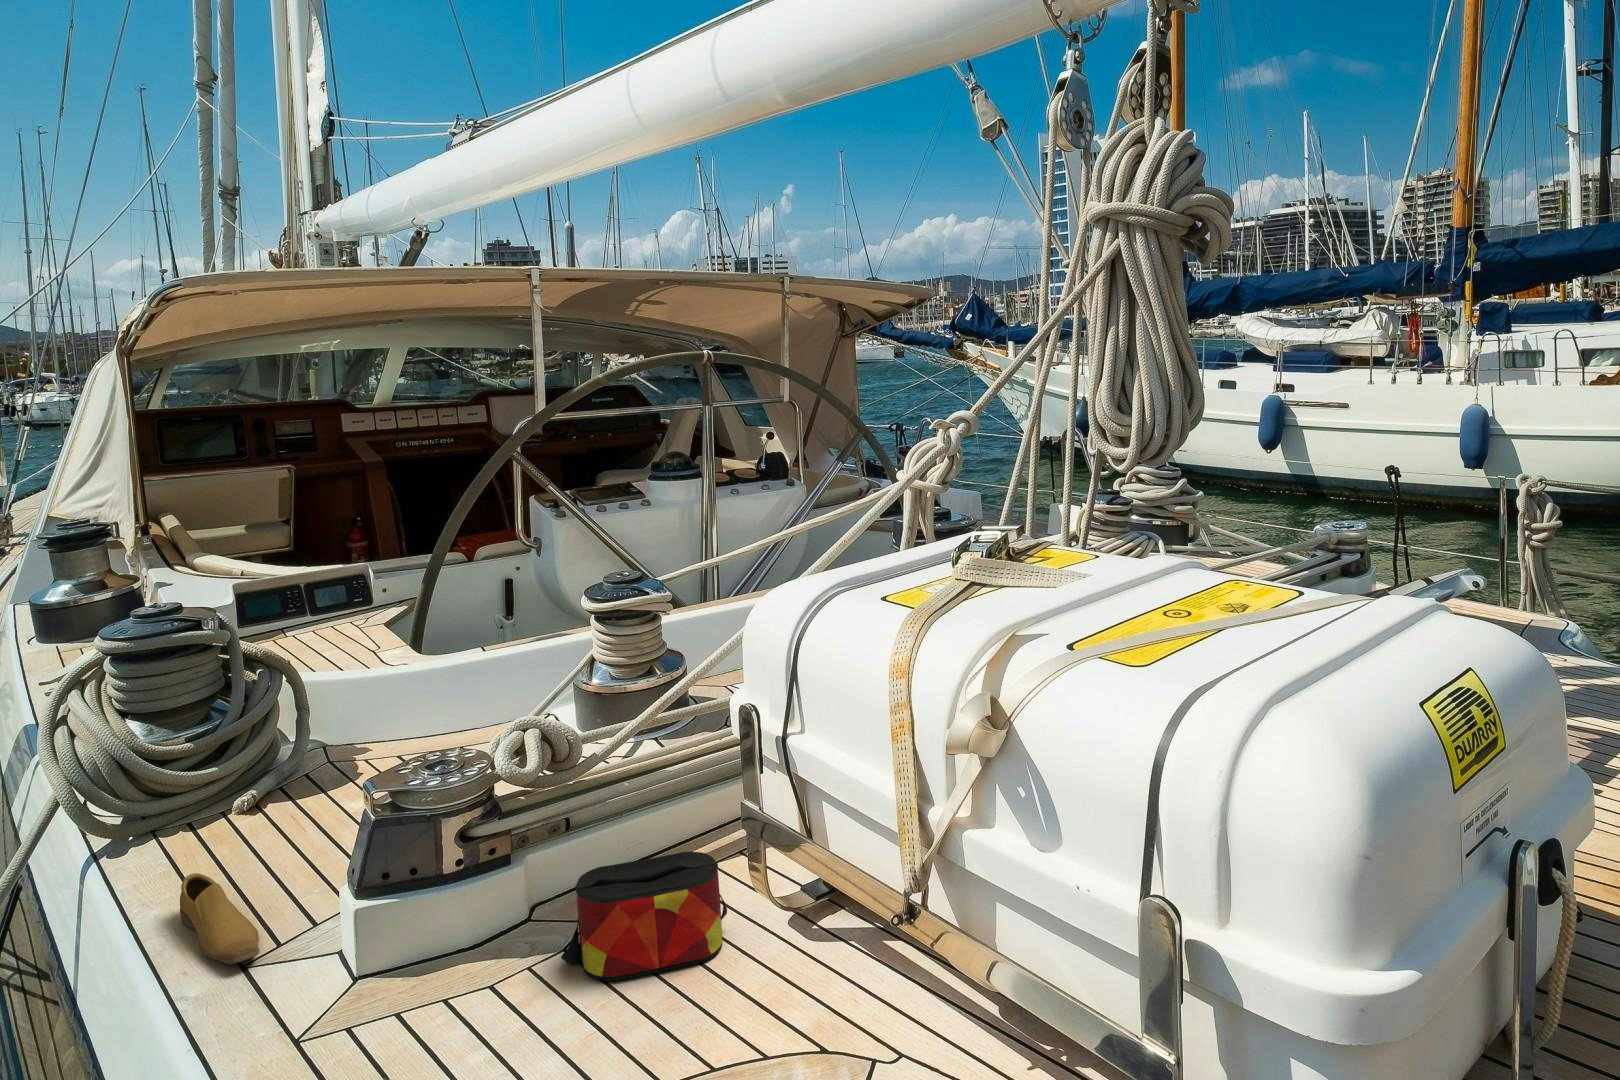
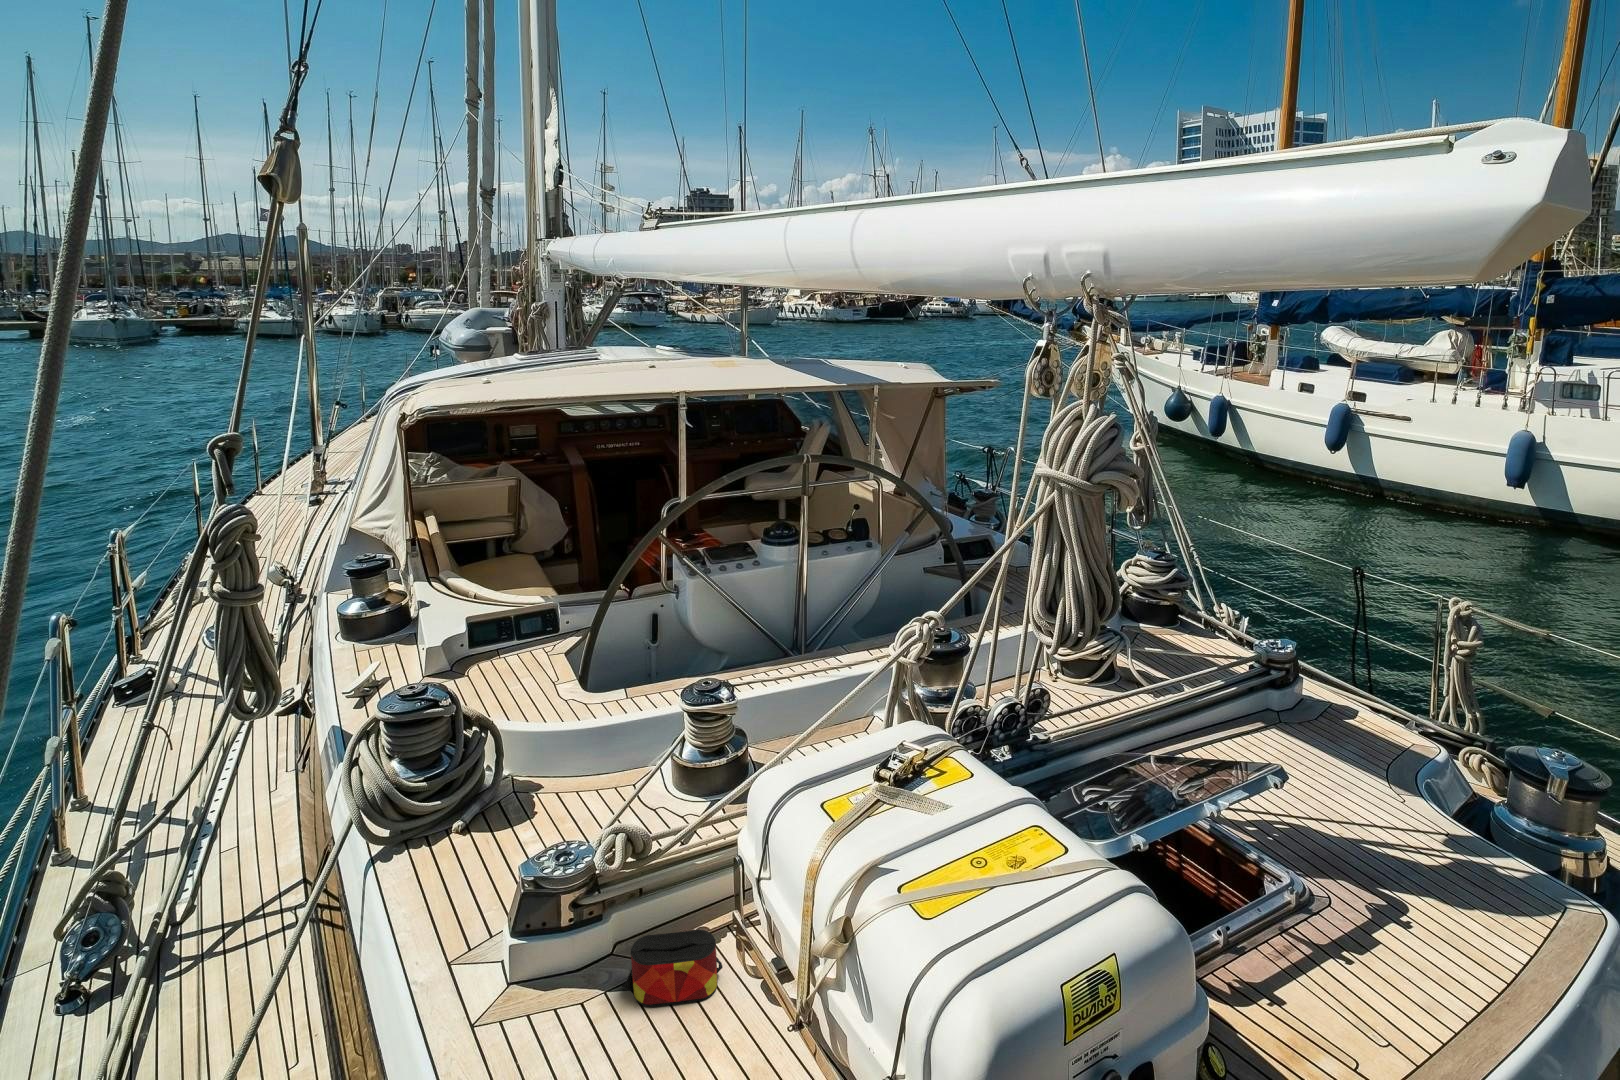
shoe: present [180,873,260,964] -> none [418,896,459,963]

